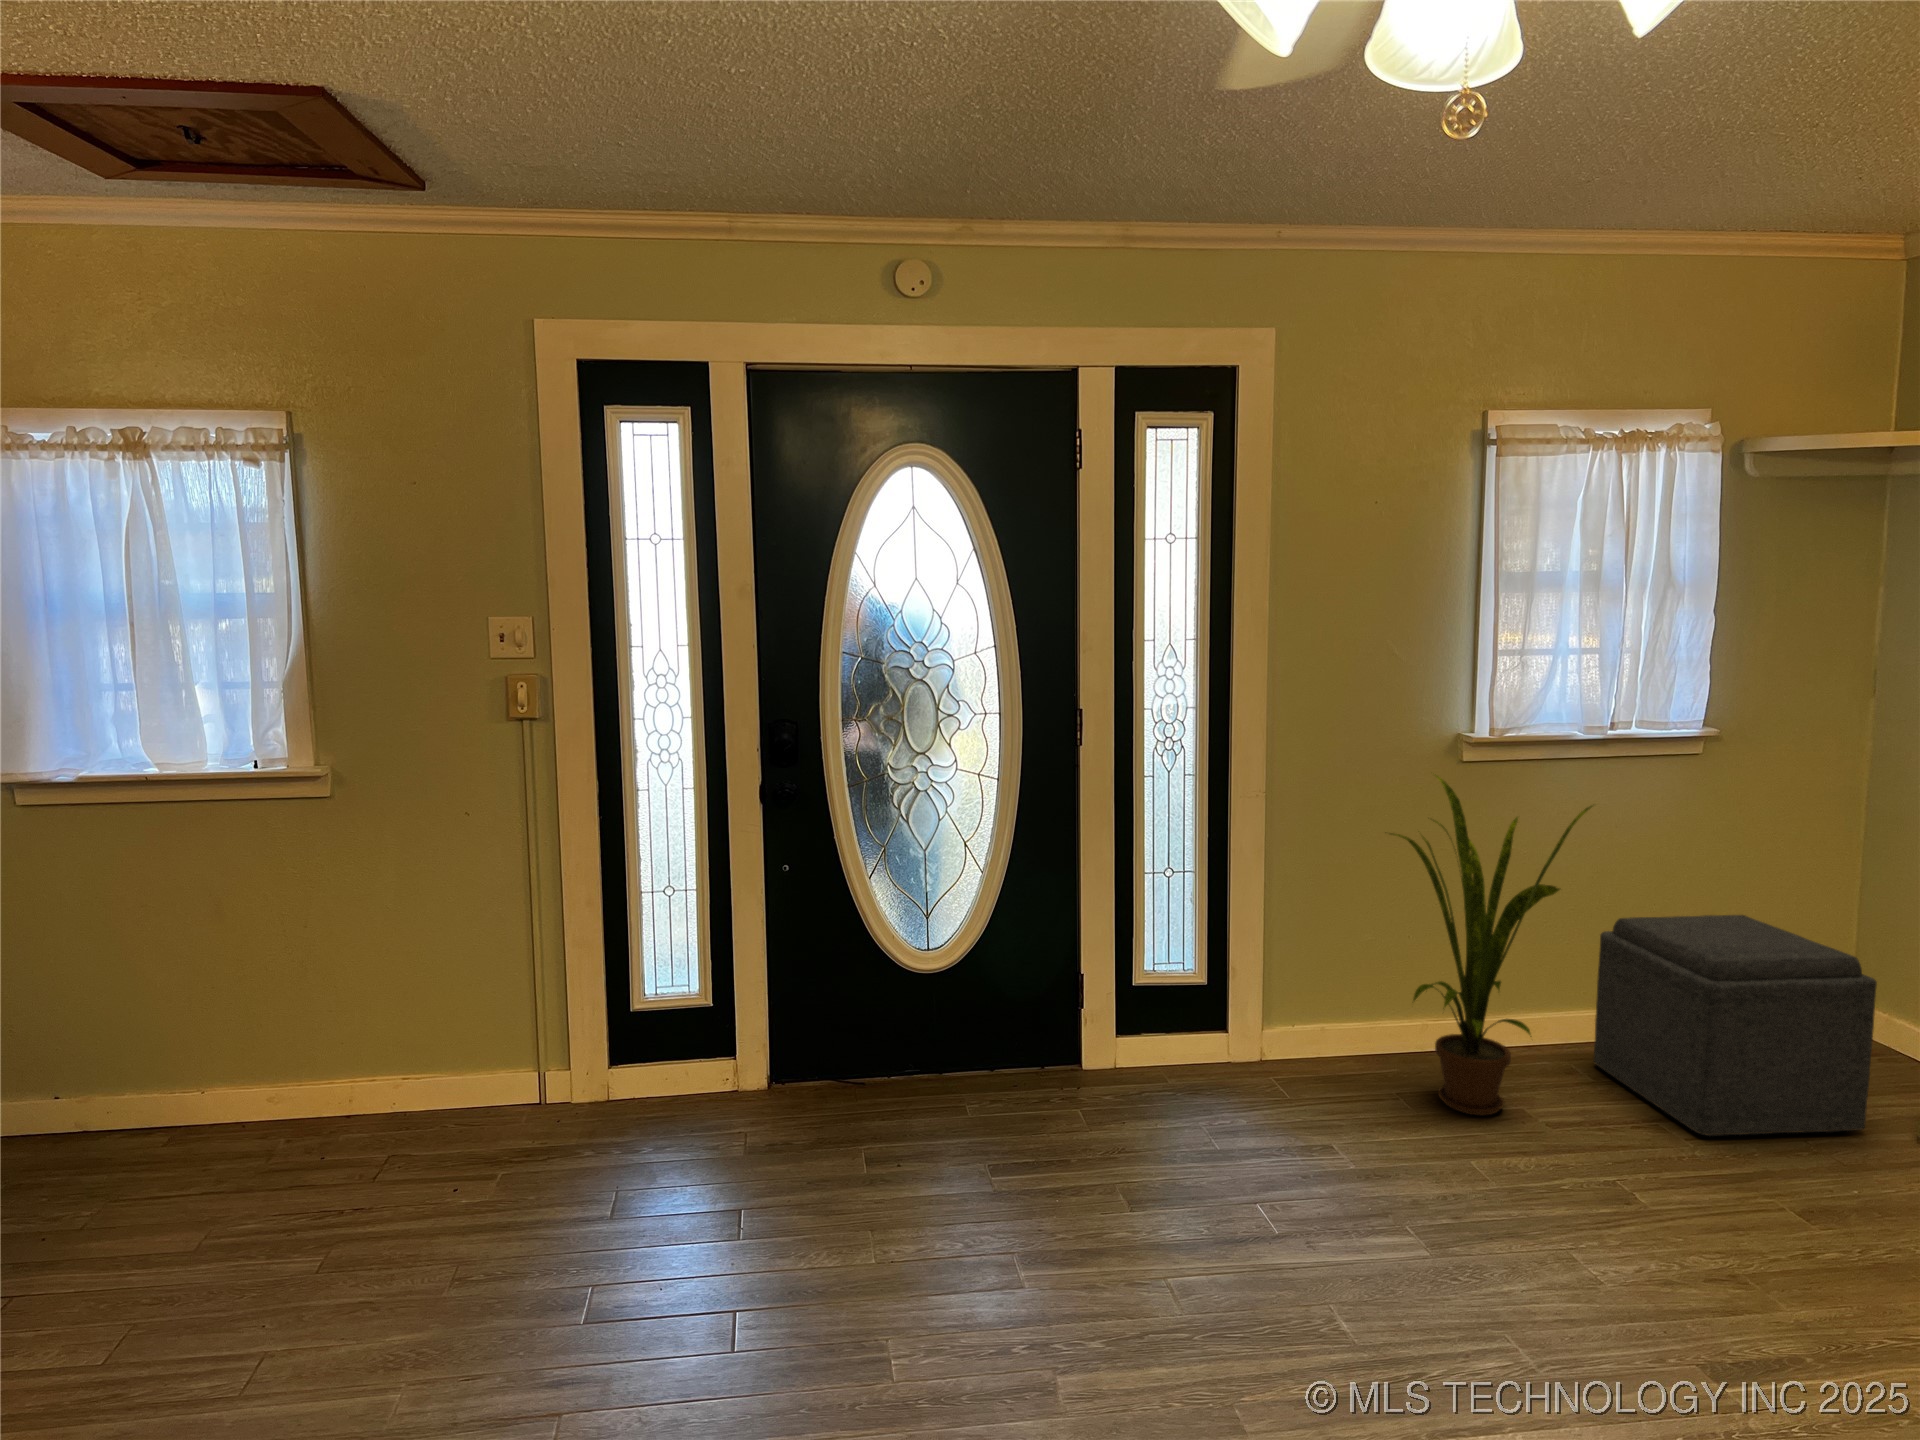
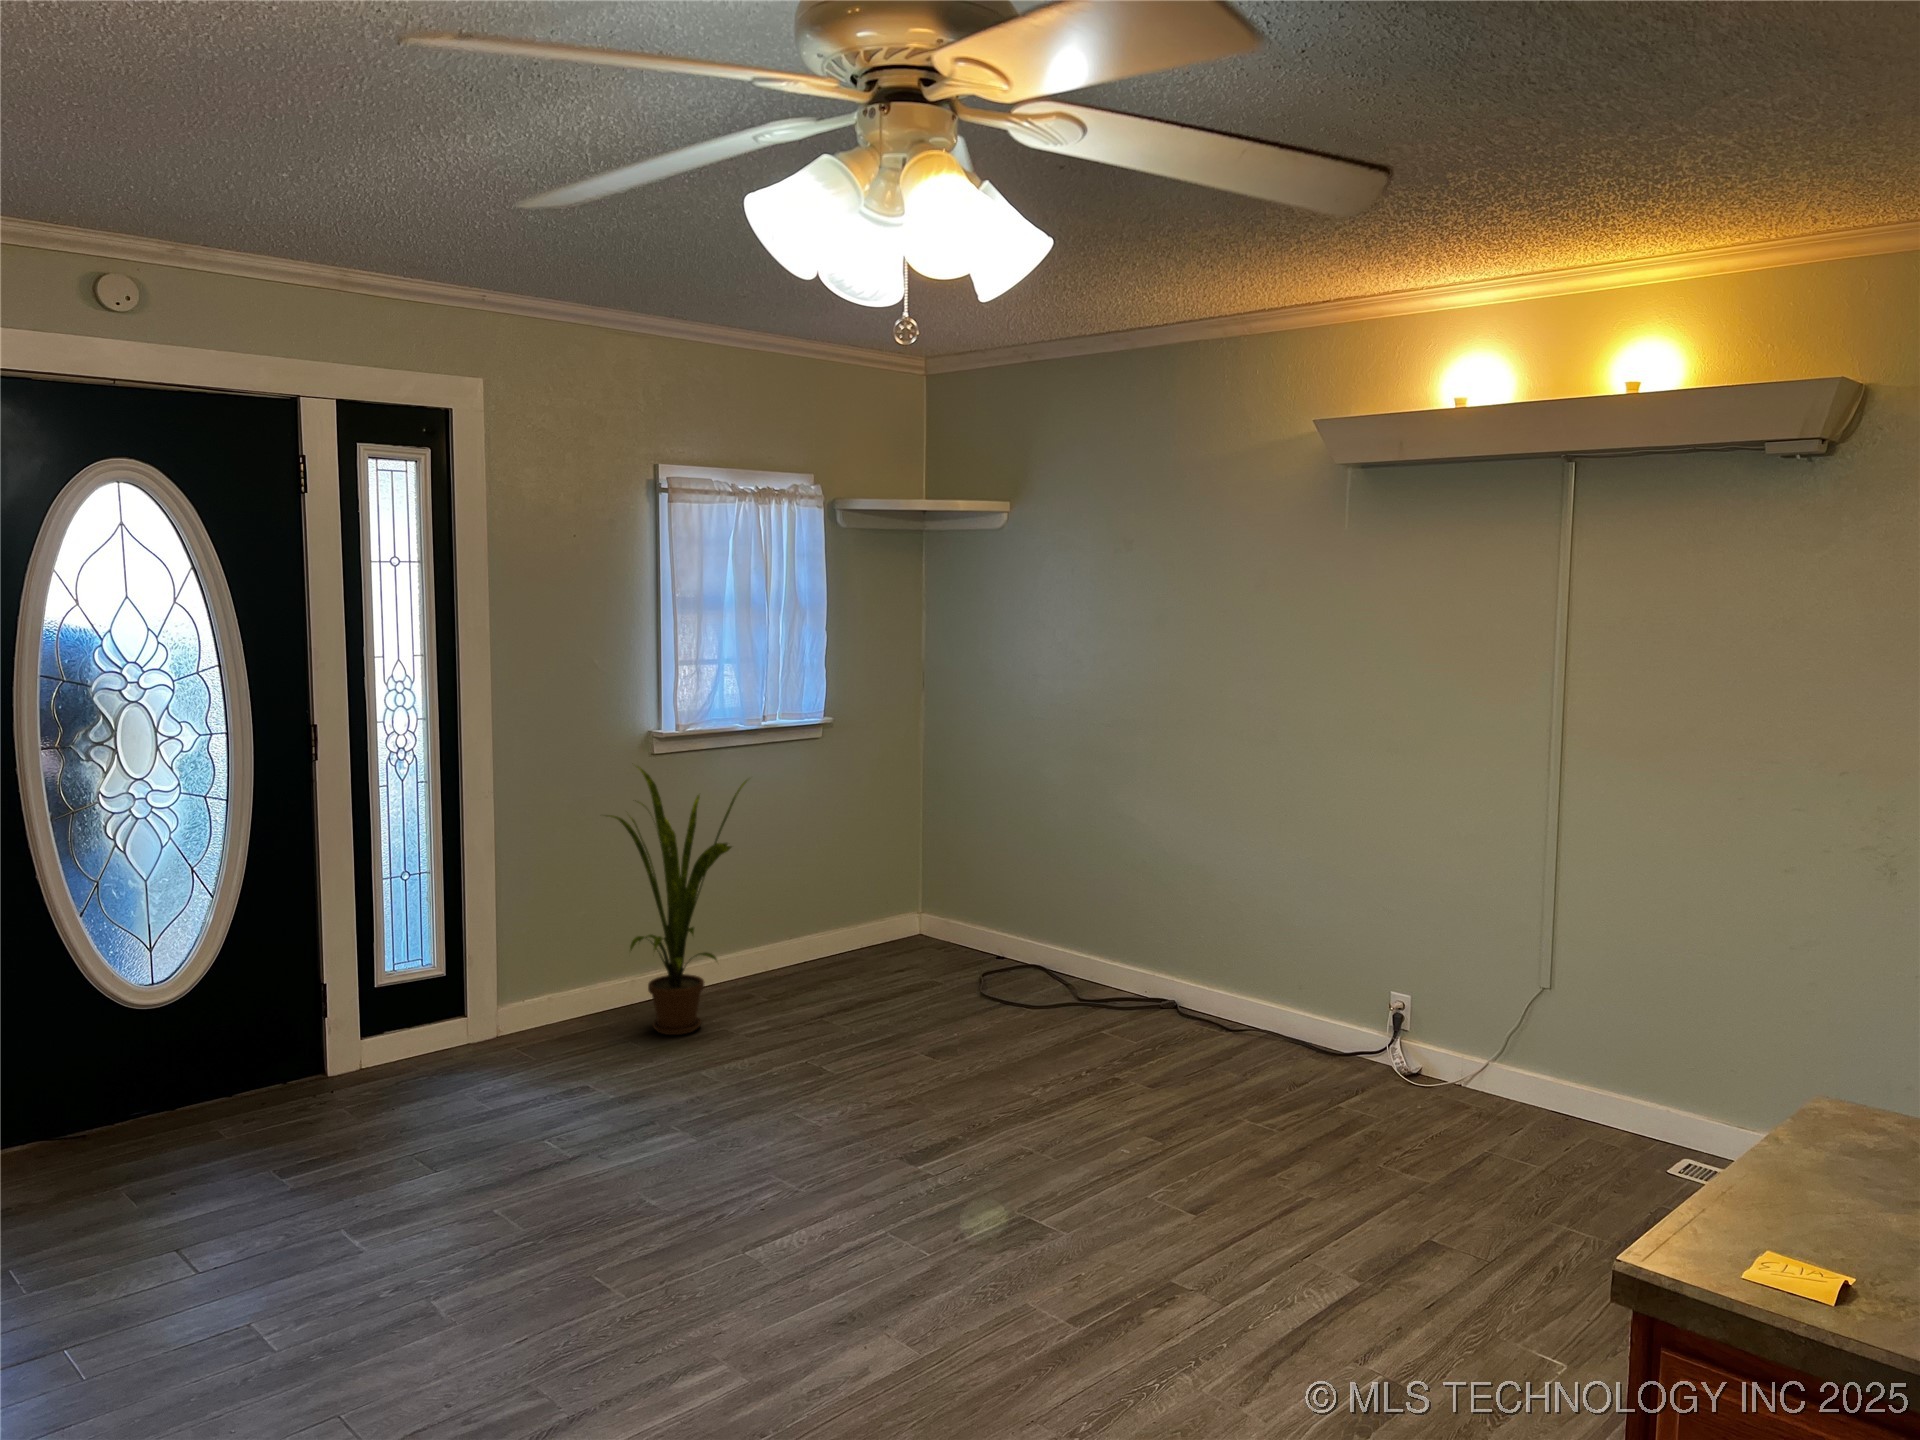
ottoman: present [1594,915,1877,1136] -> none [763,854,927,1012]

